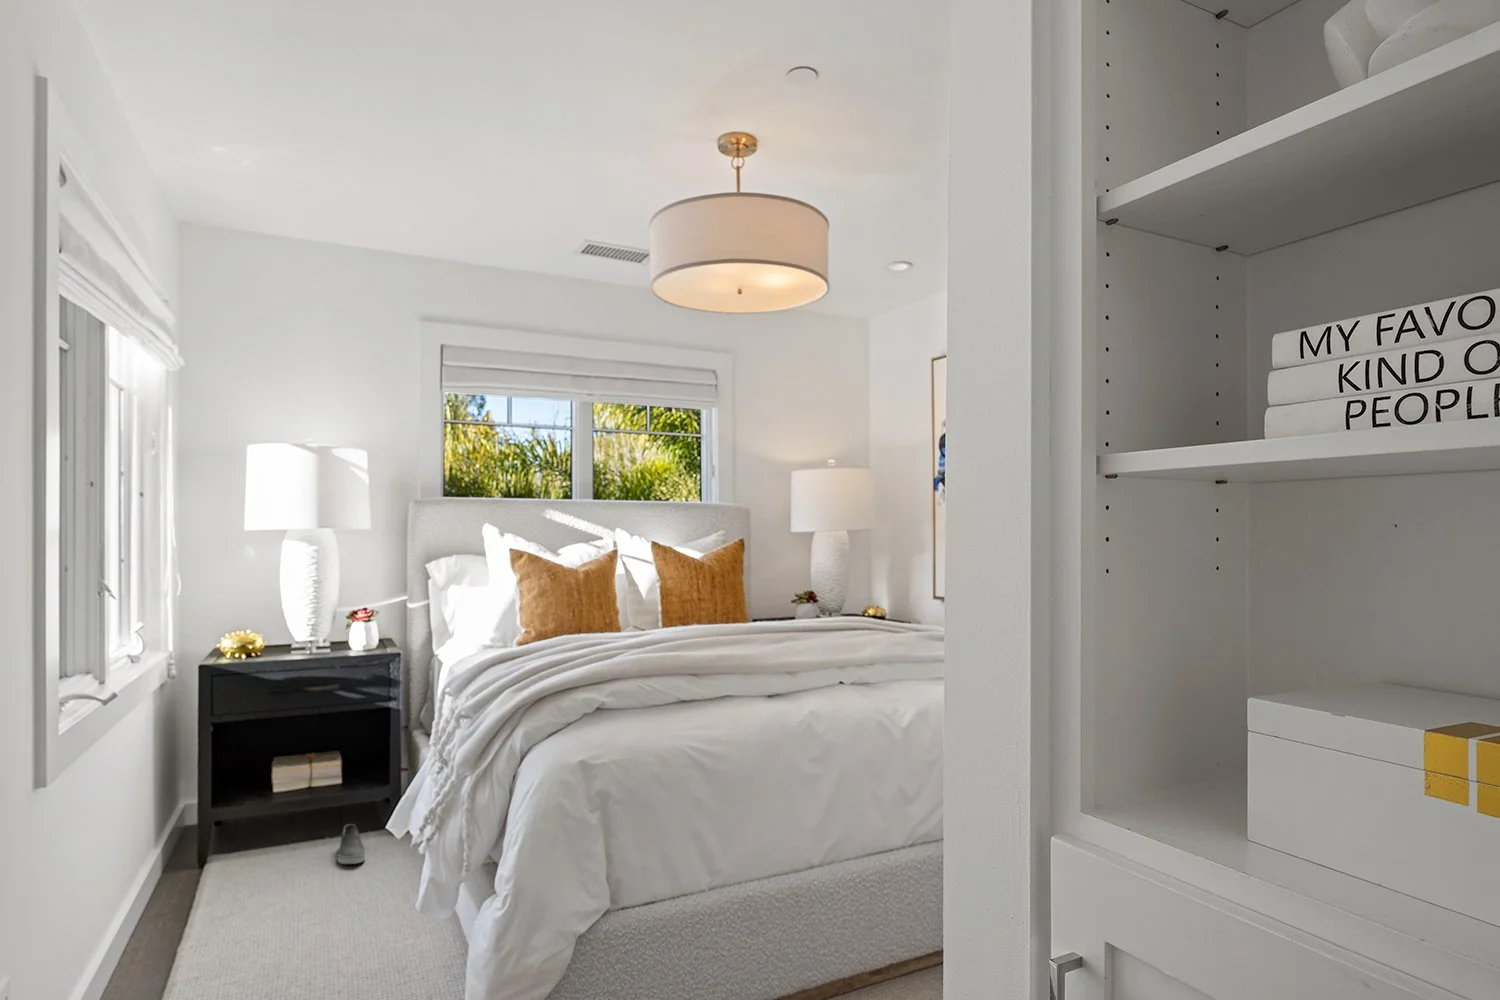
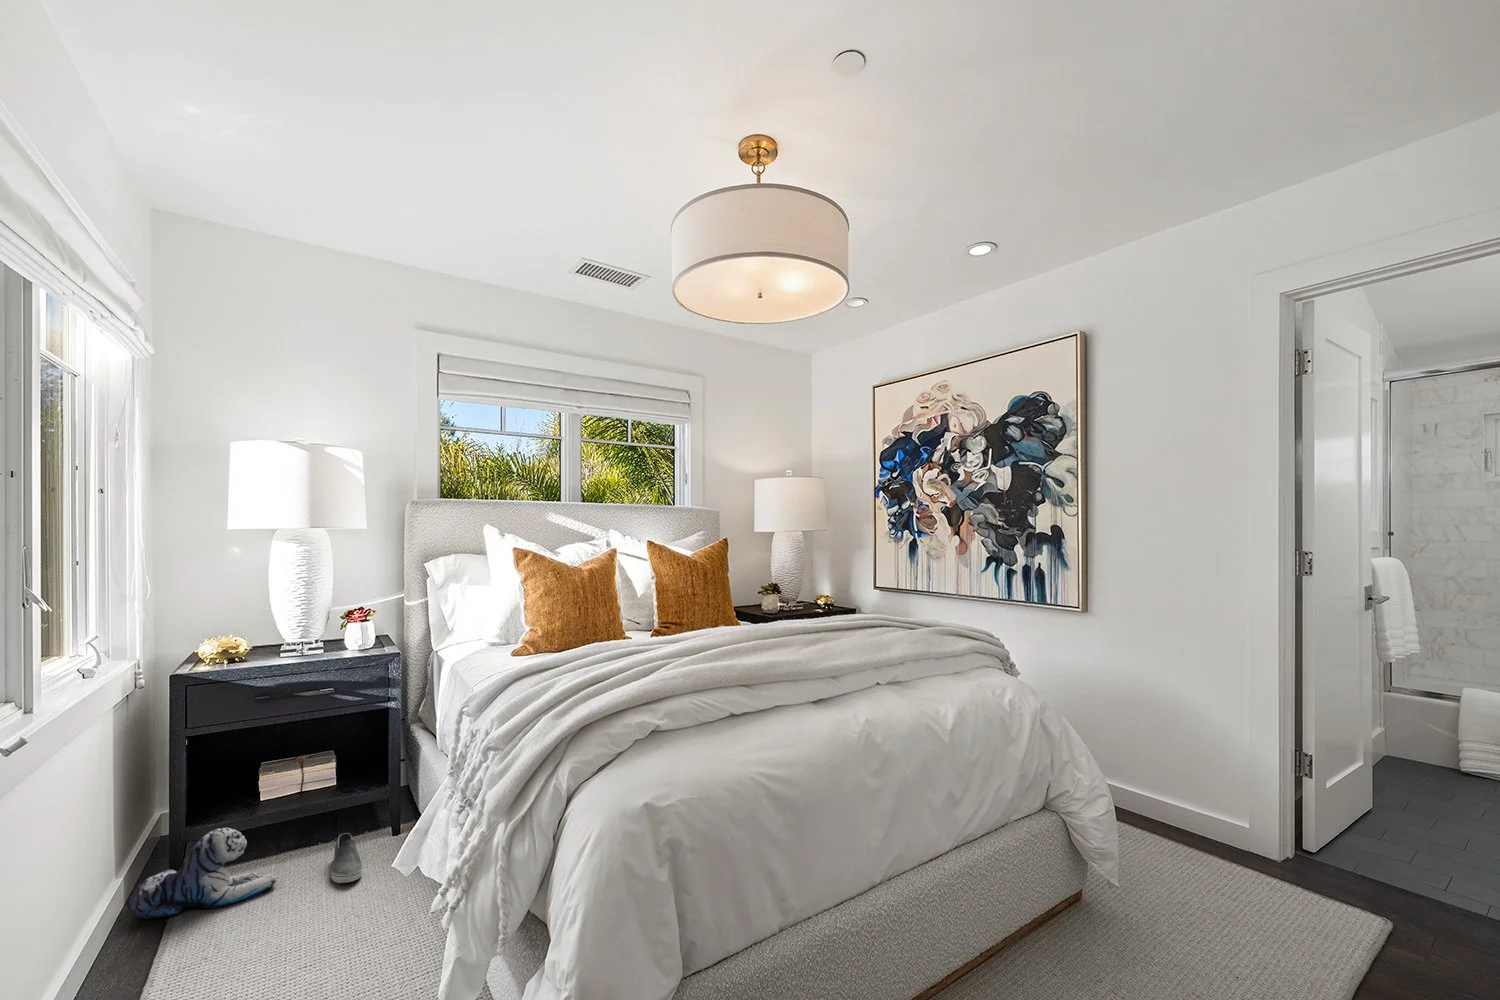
plush toy: none [166,806,292,879] -> present [125,828,278,919]

